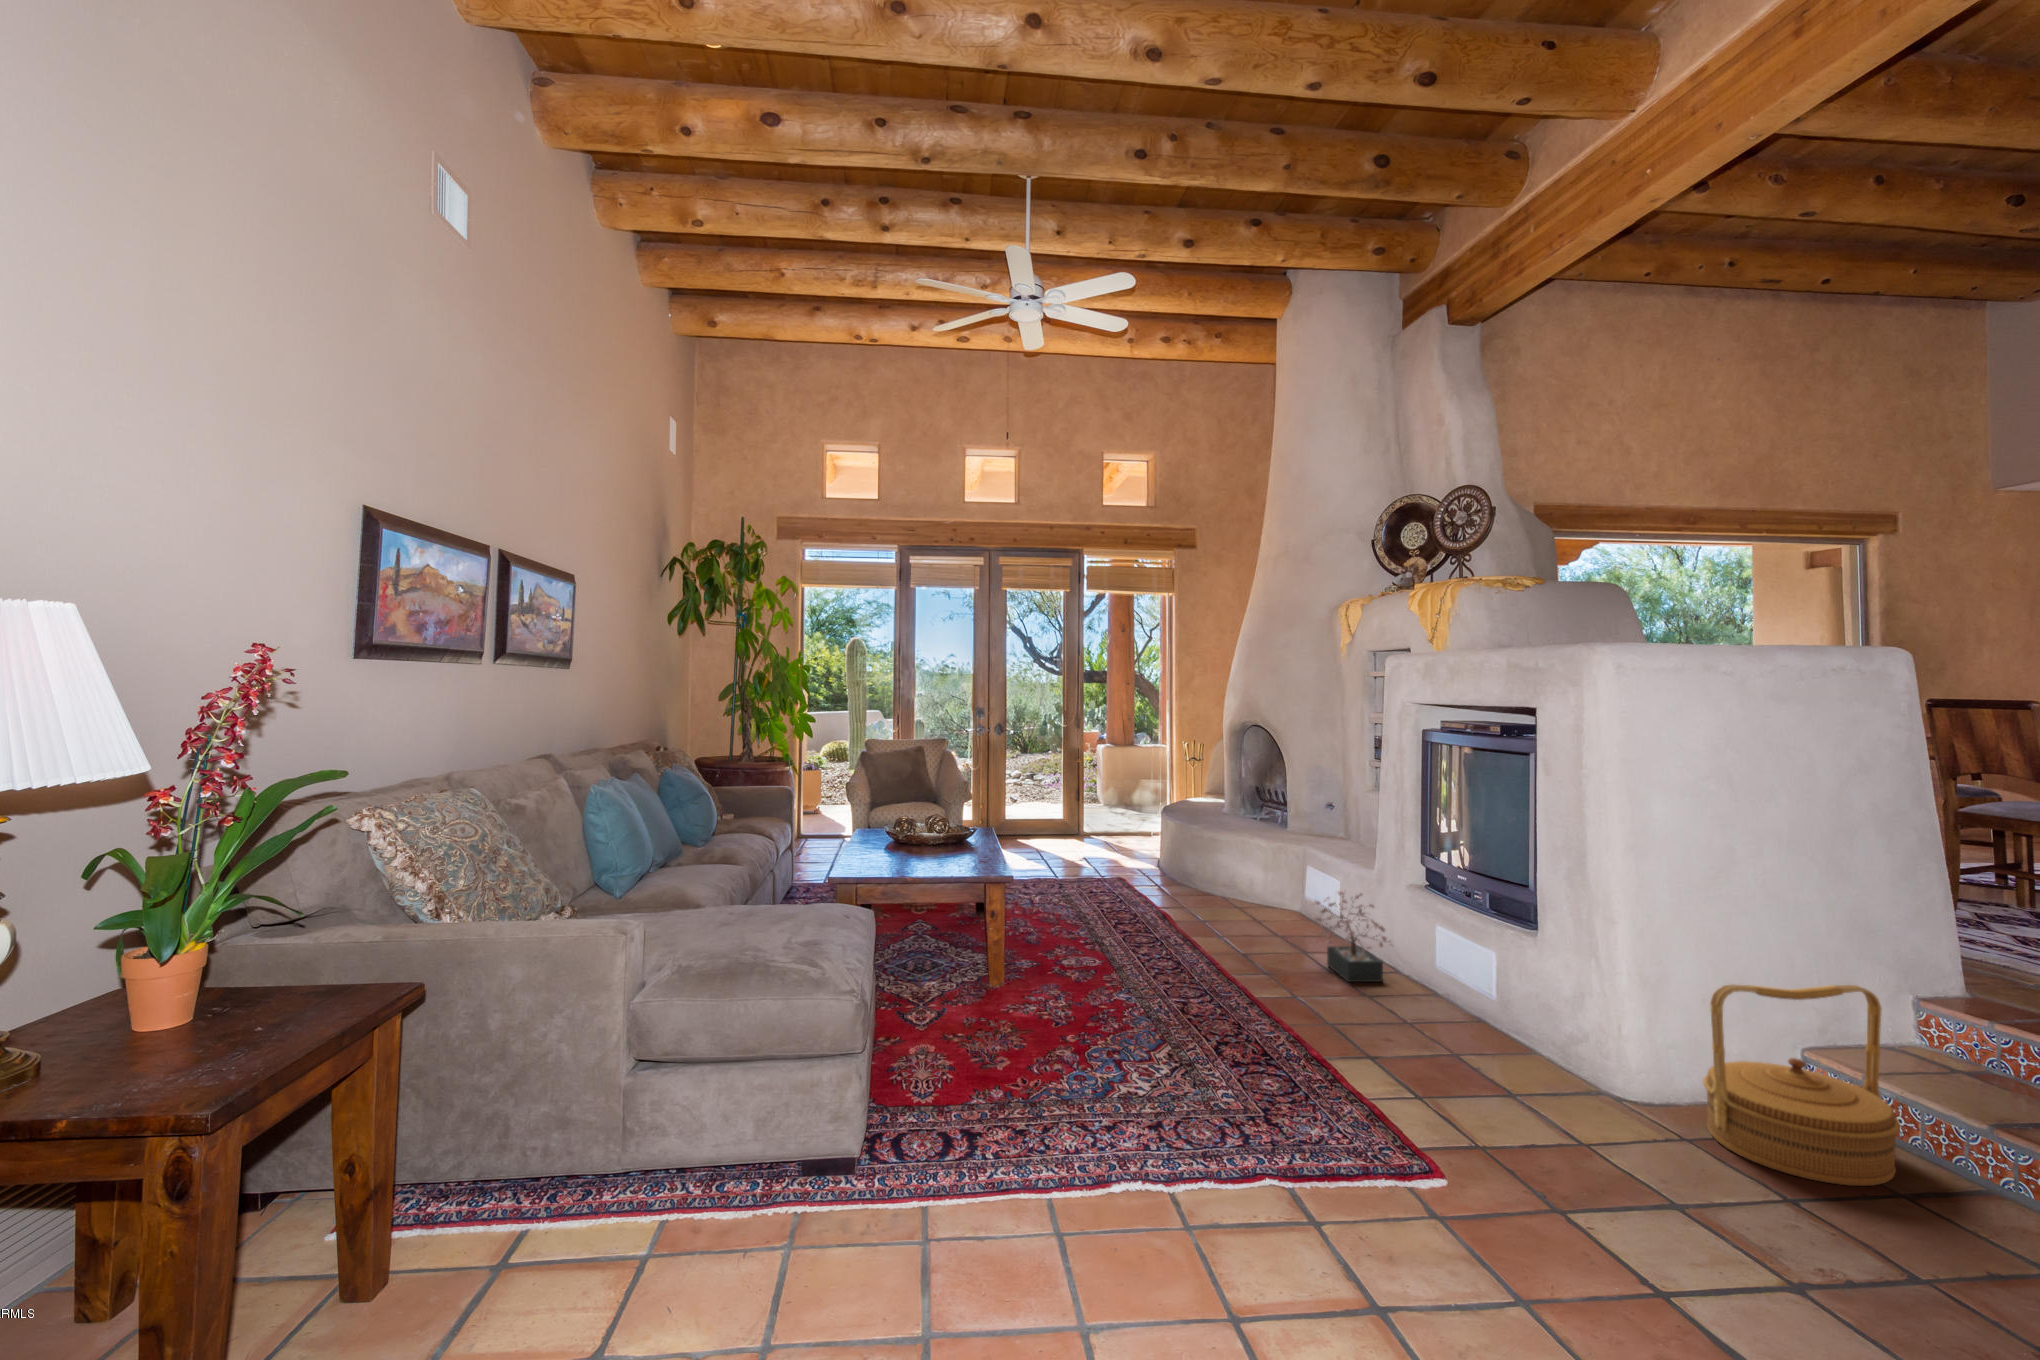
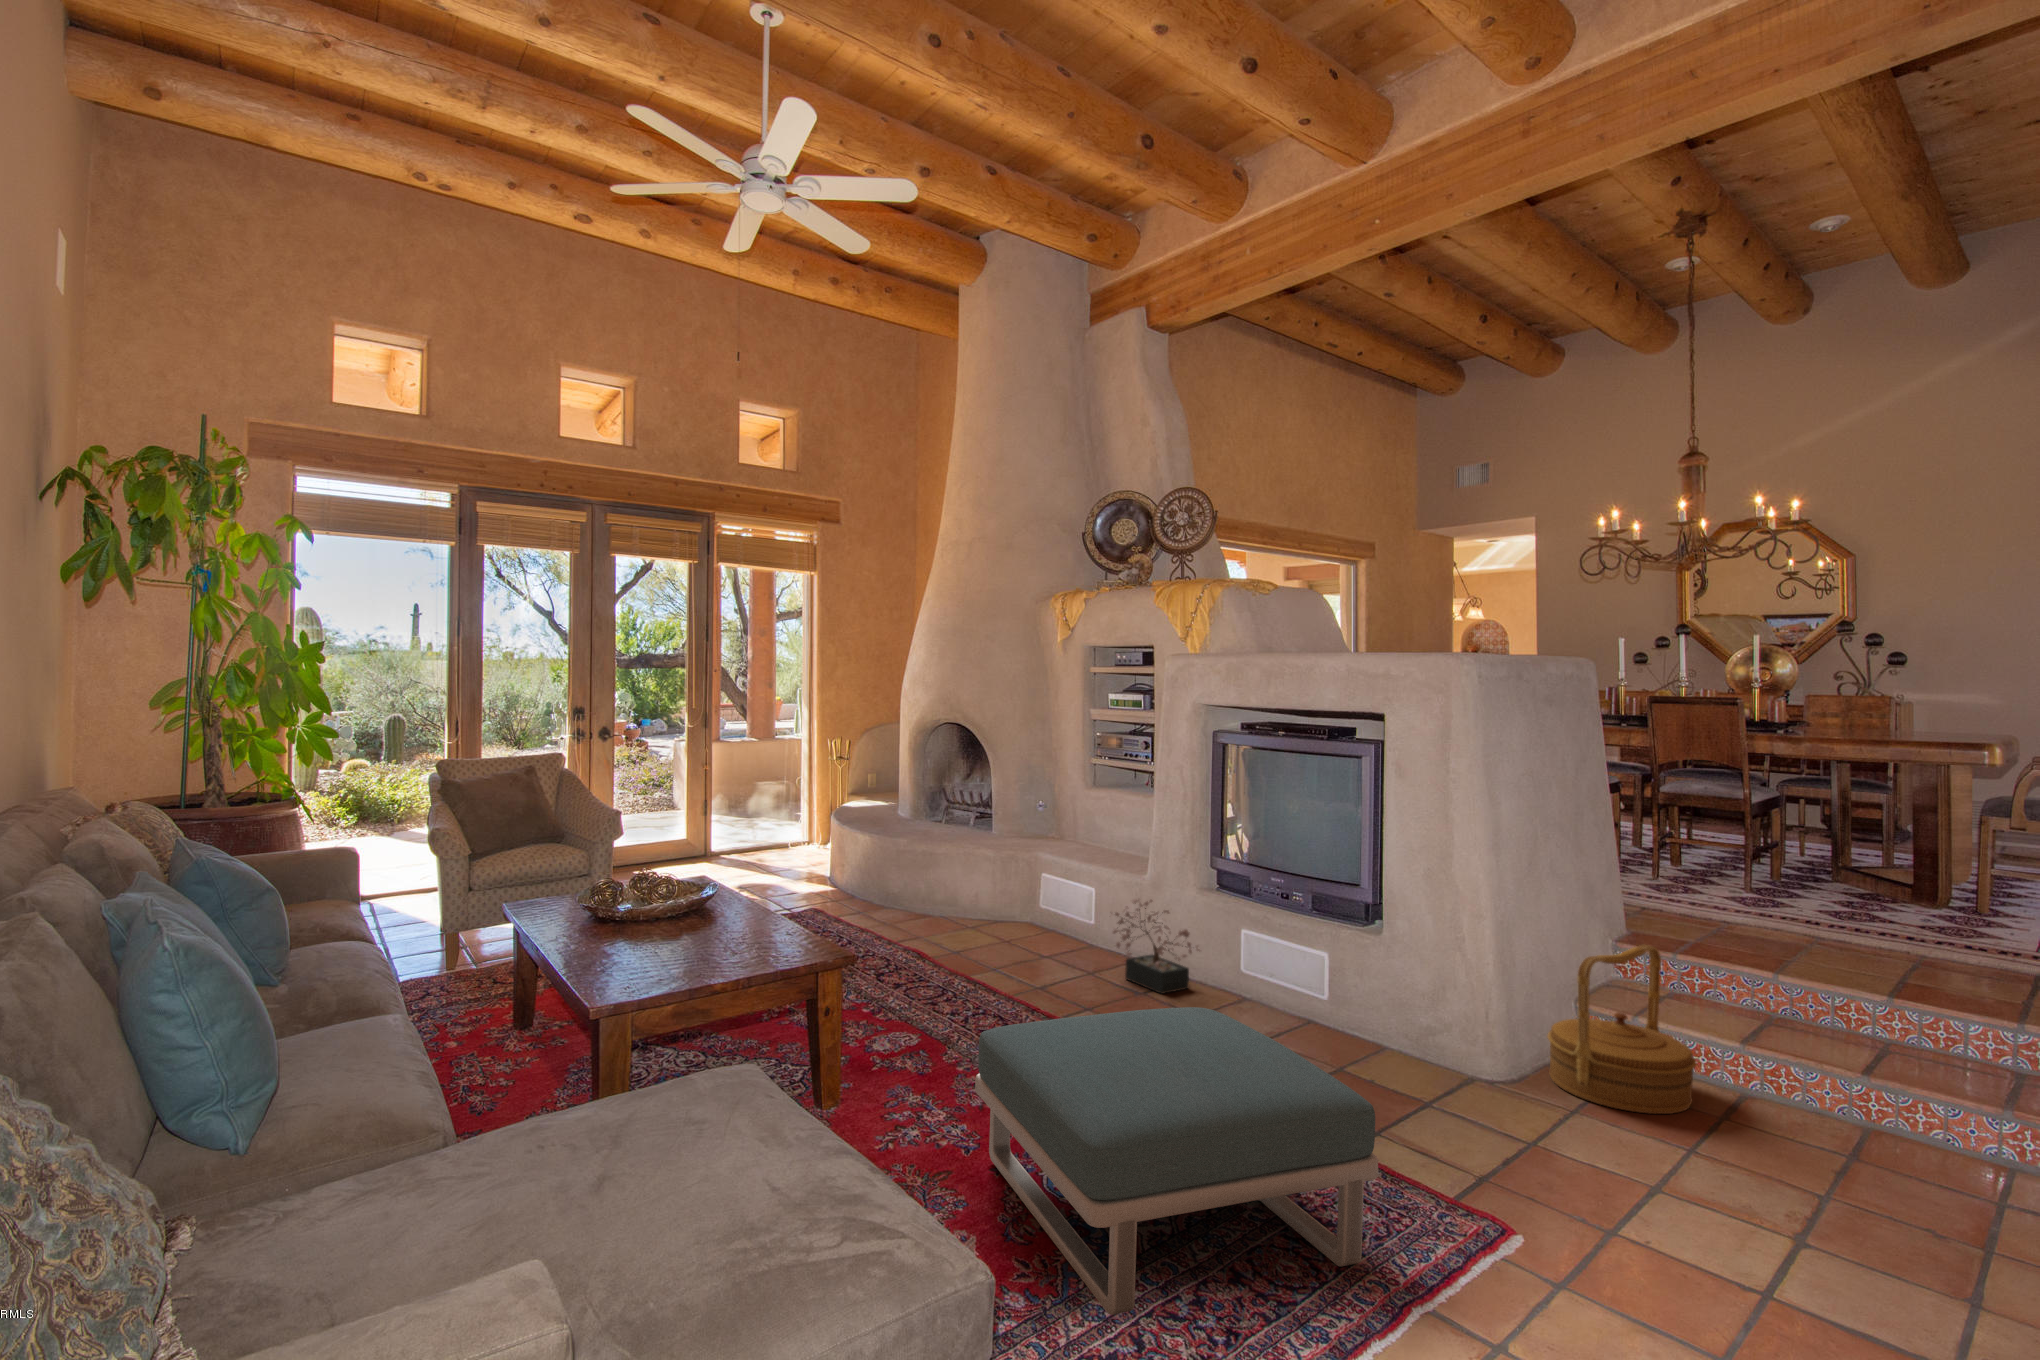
footstool: none [985,960,1274,1201] -> present [975,1007,1378,1315]

